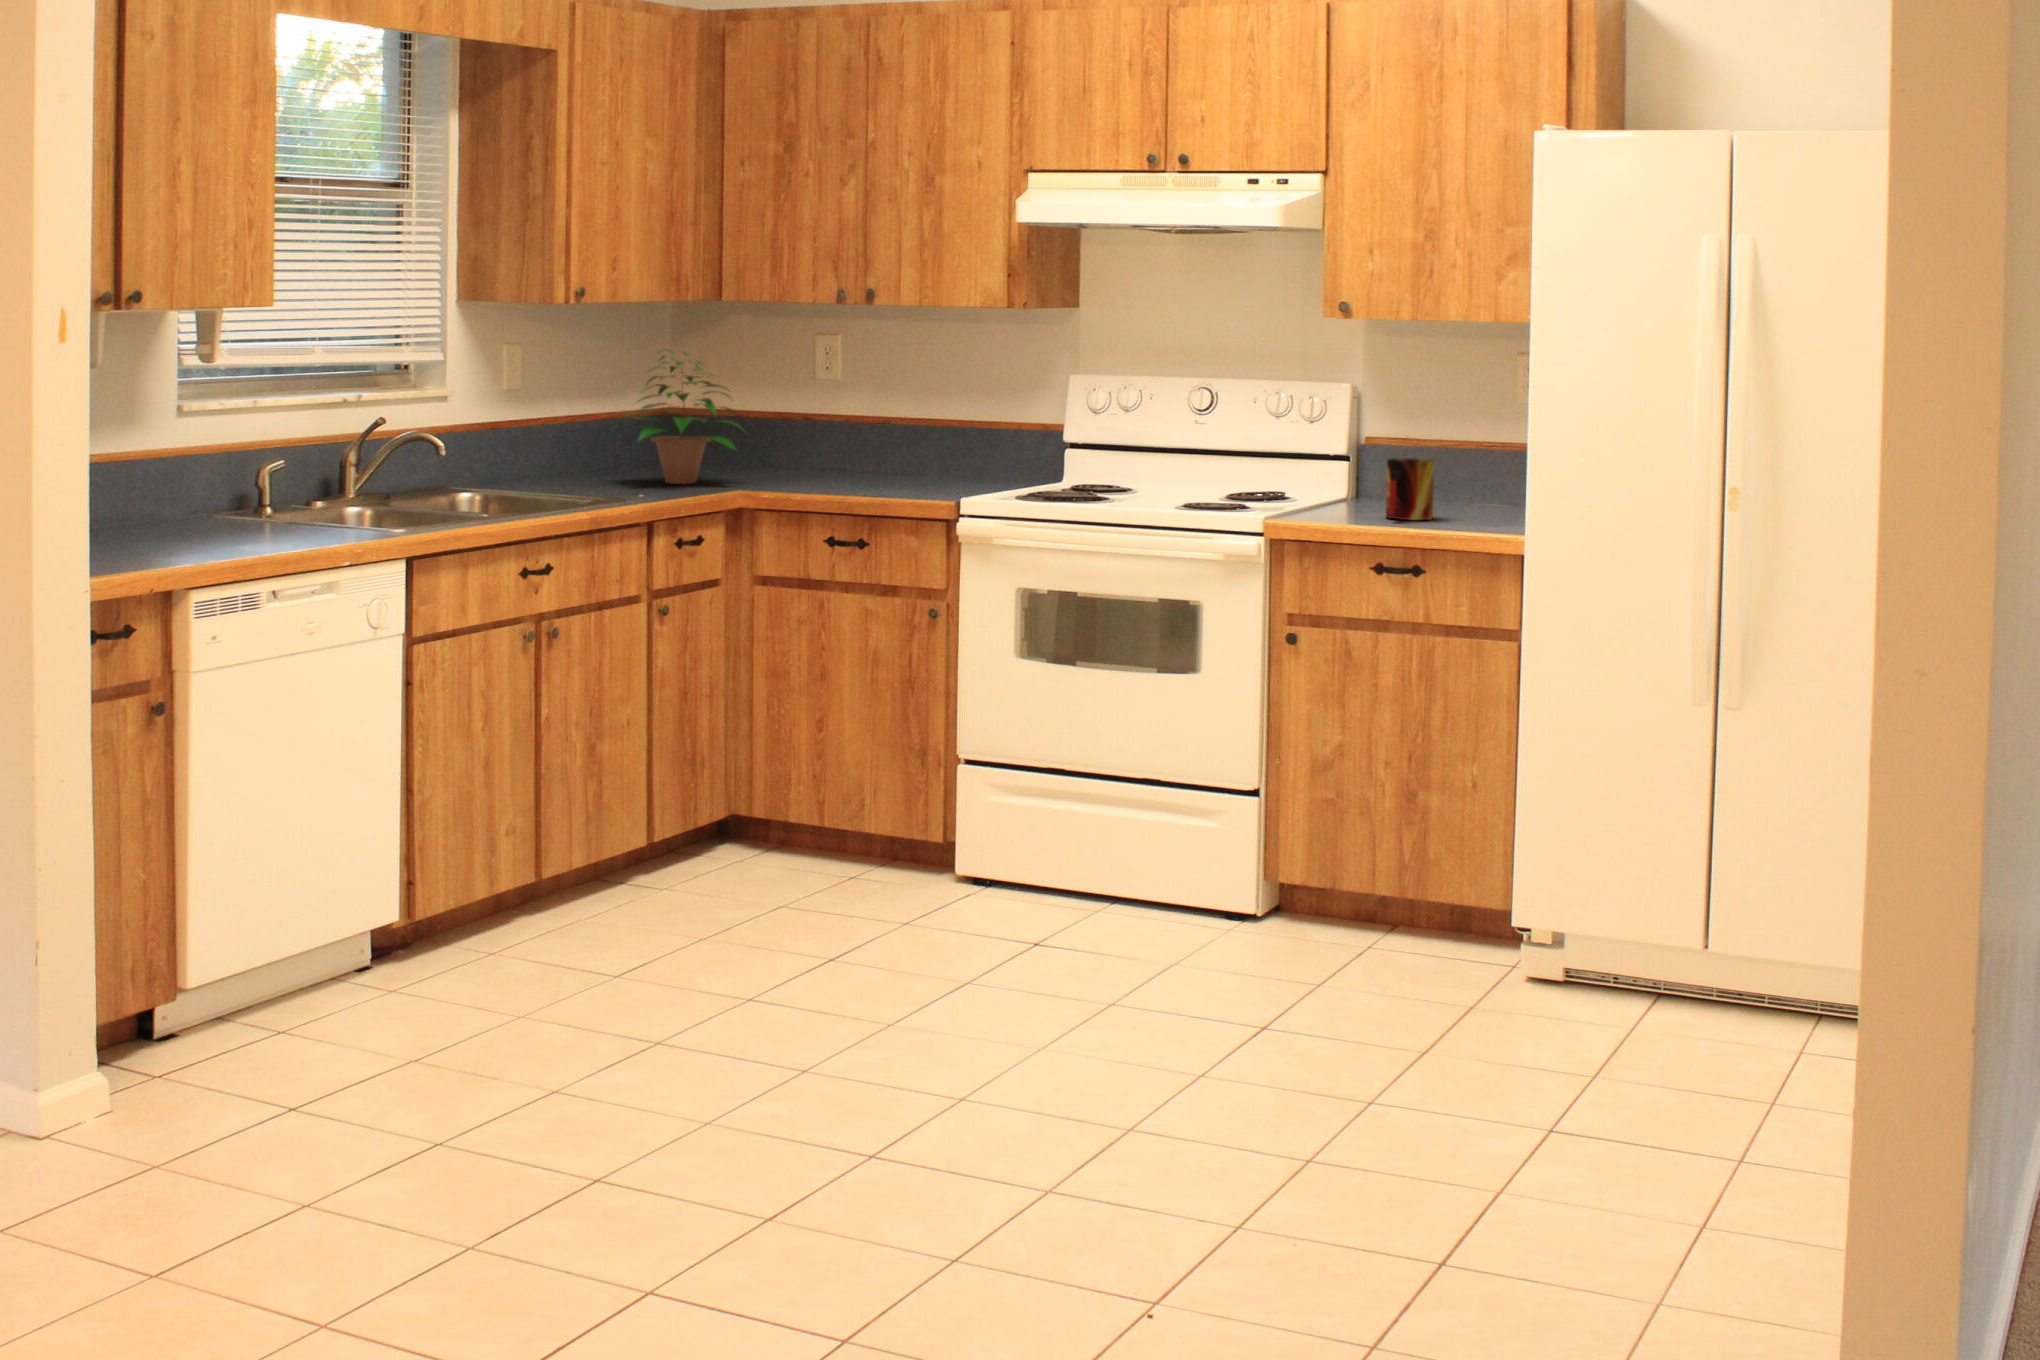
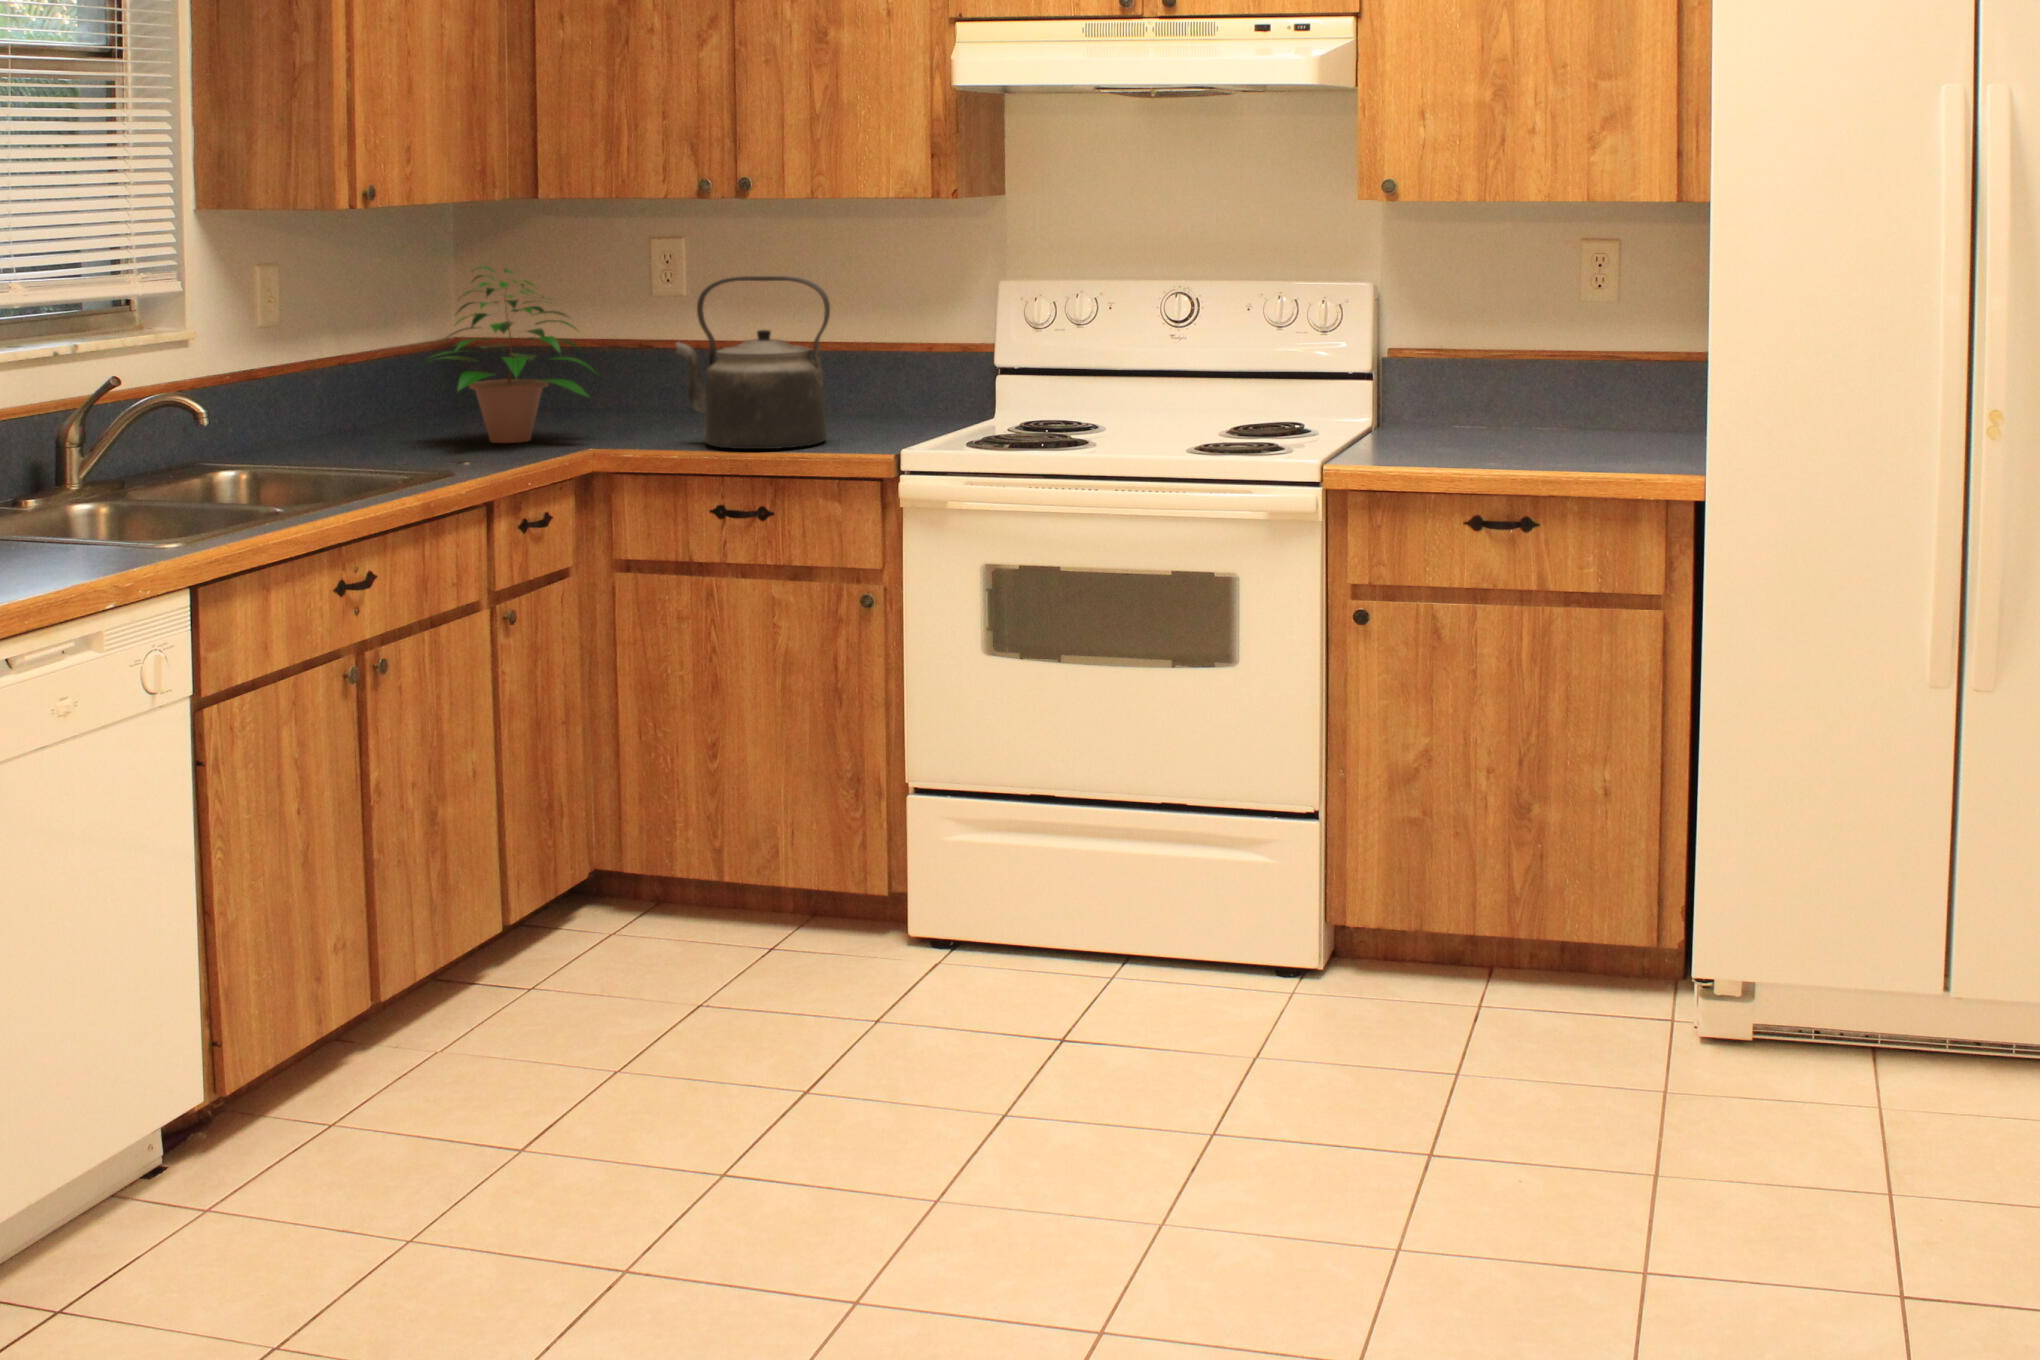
kettle: none [801,362,916,493] -> present [676,276,830,449]
mug: present [1386,458,1434,520] -> none [1462,381,1522,460]

